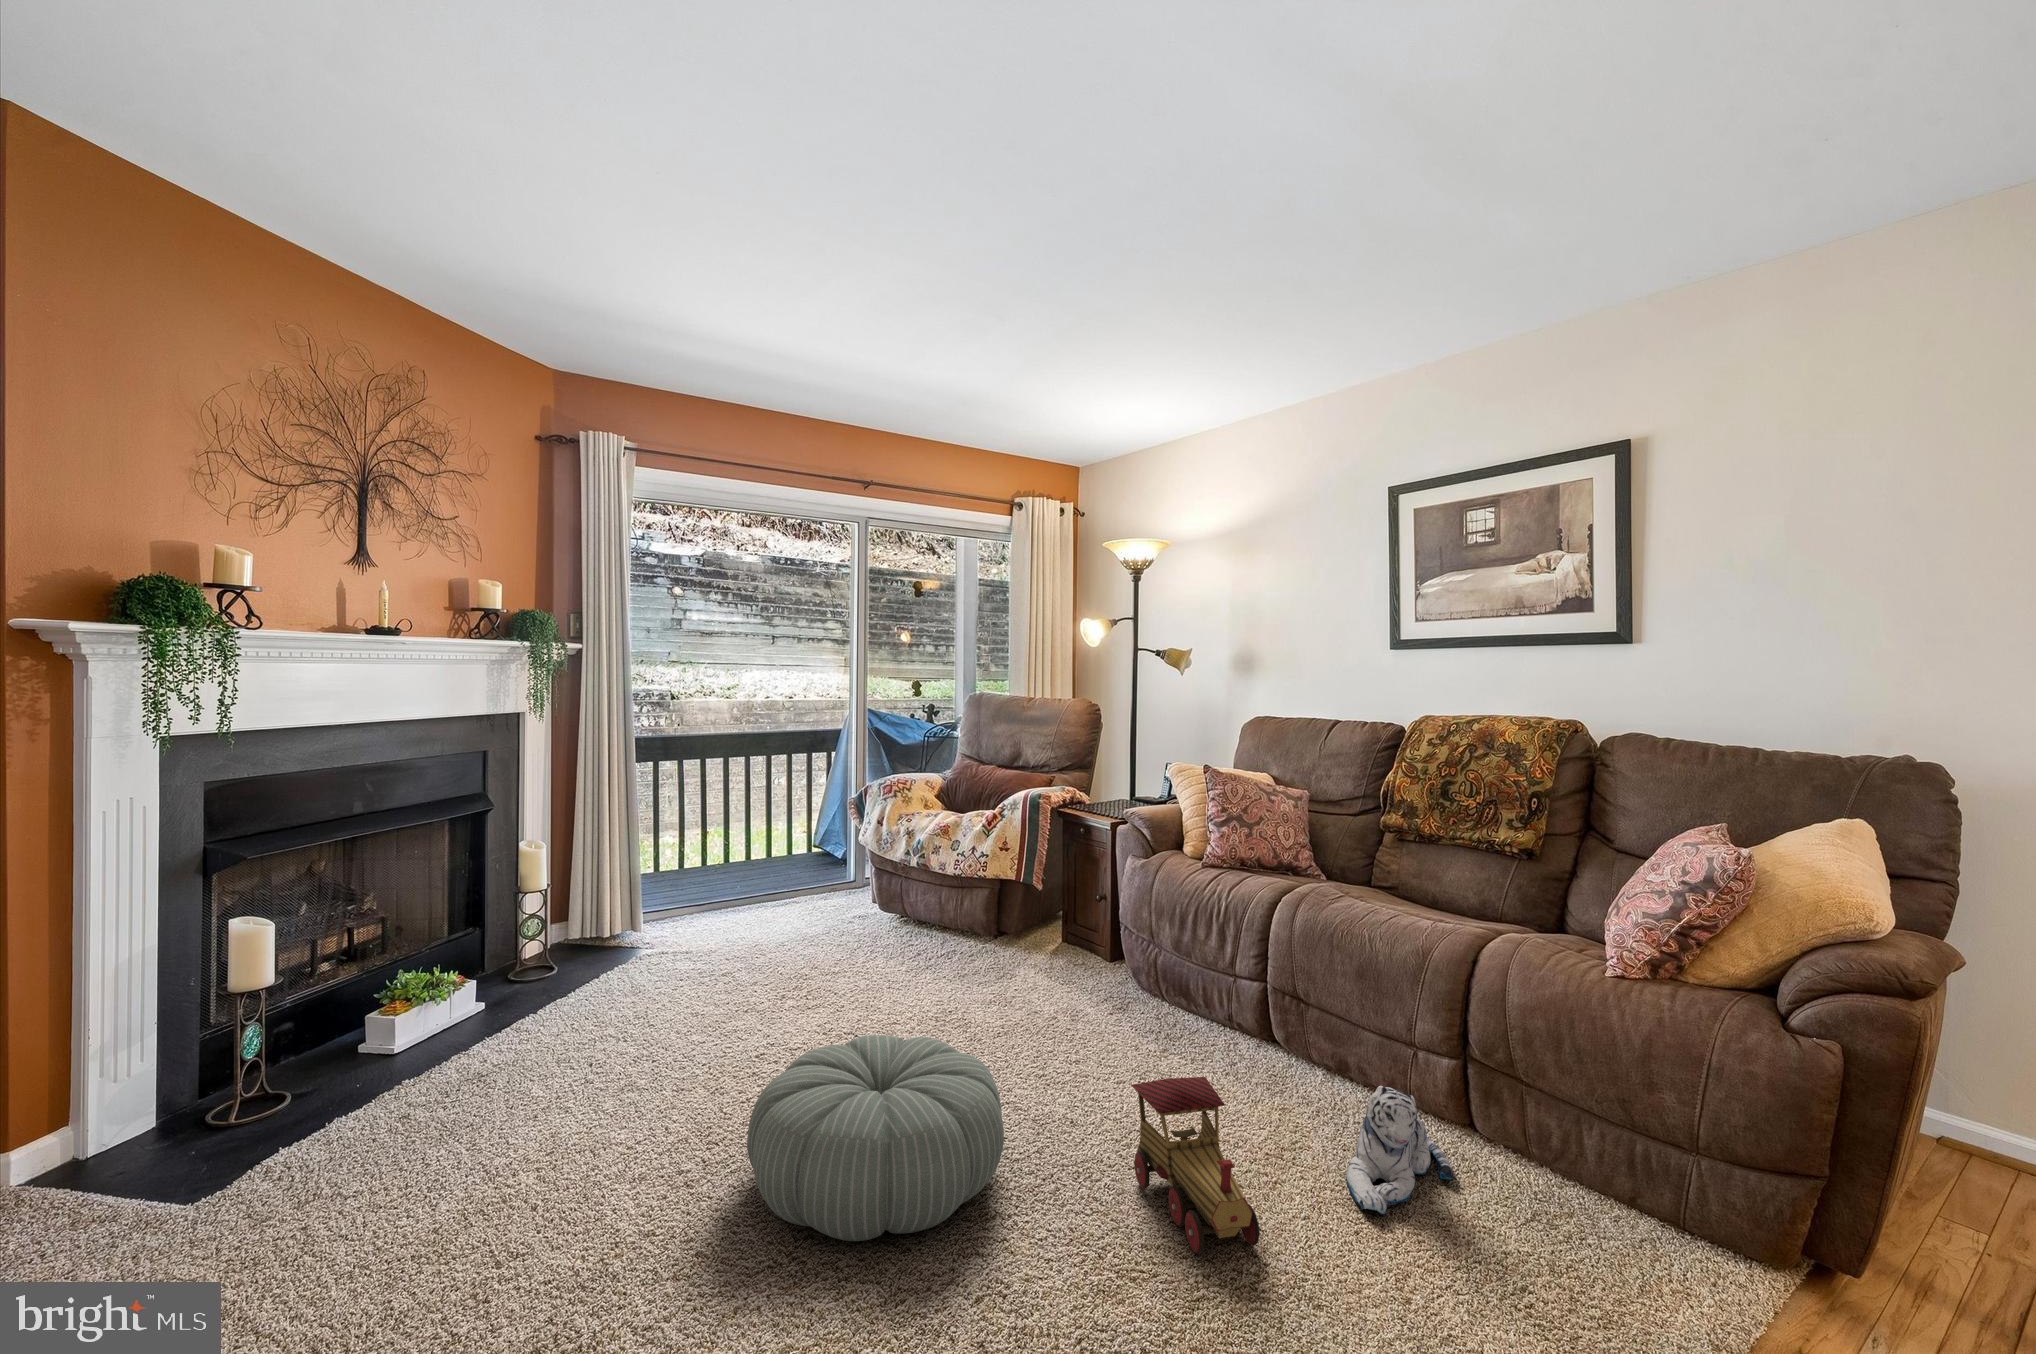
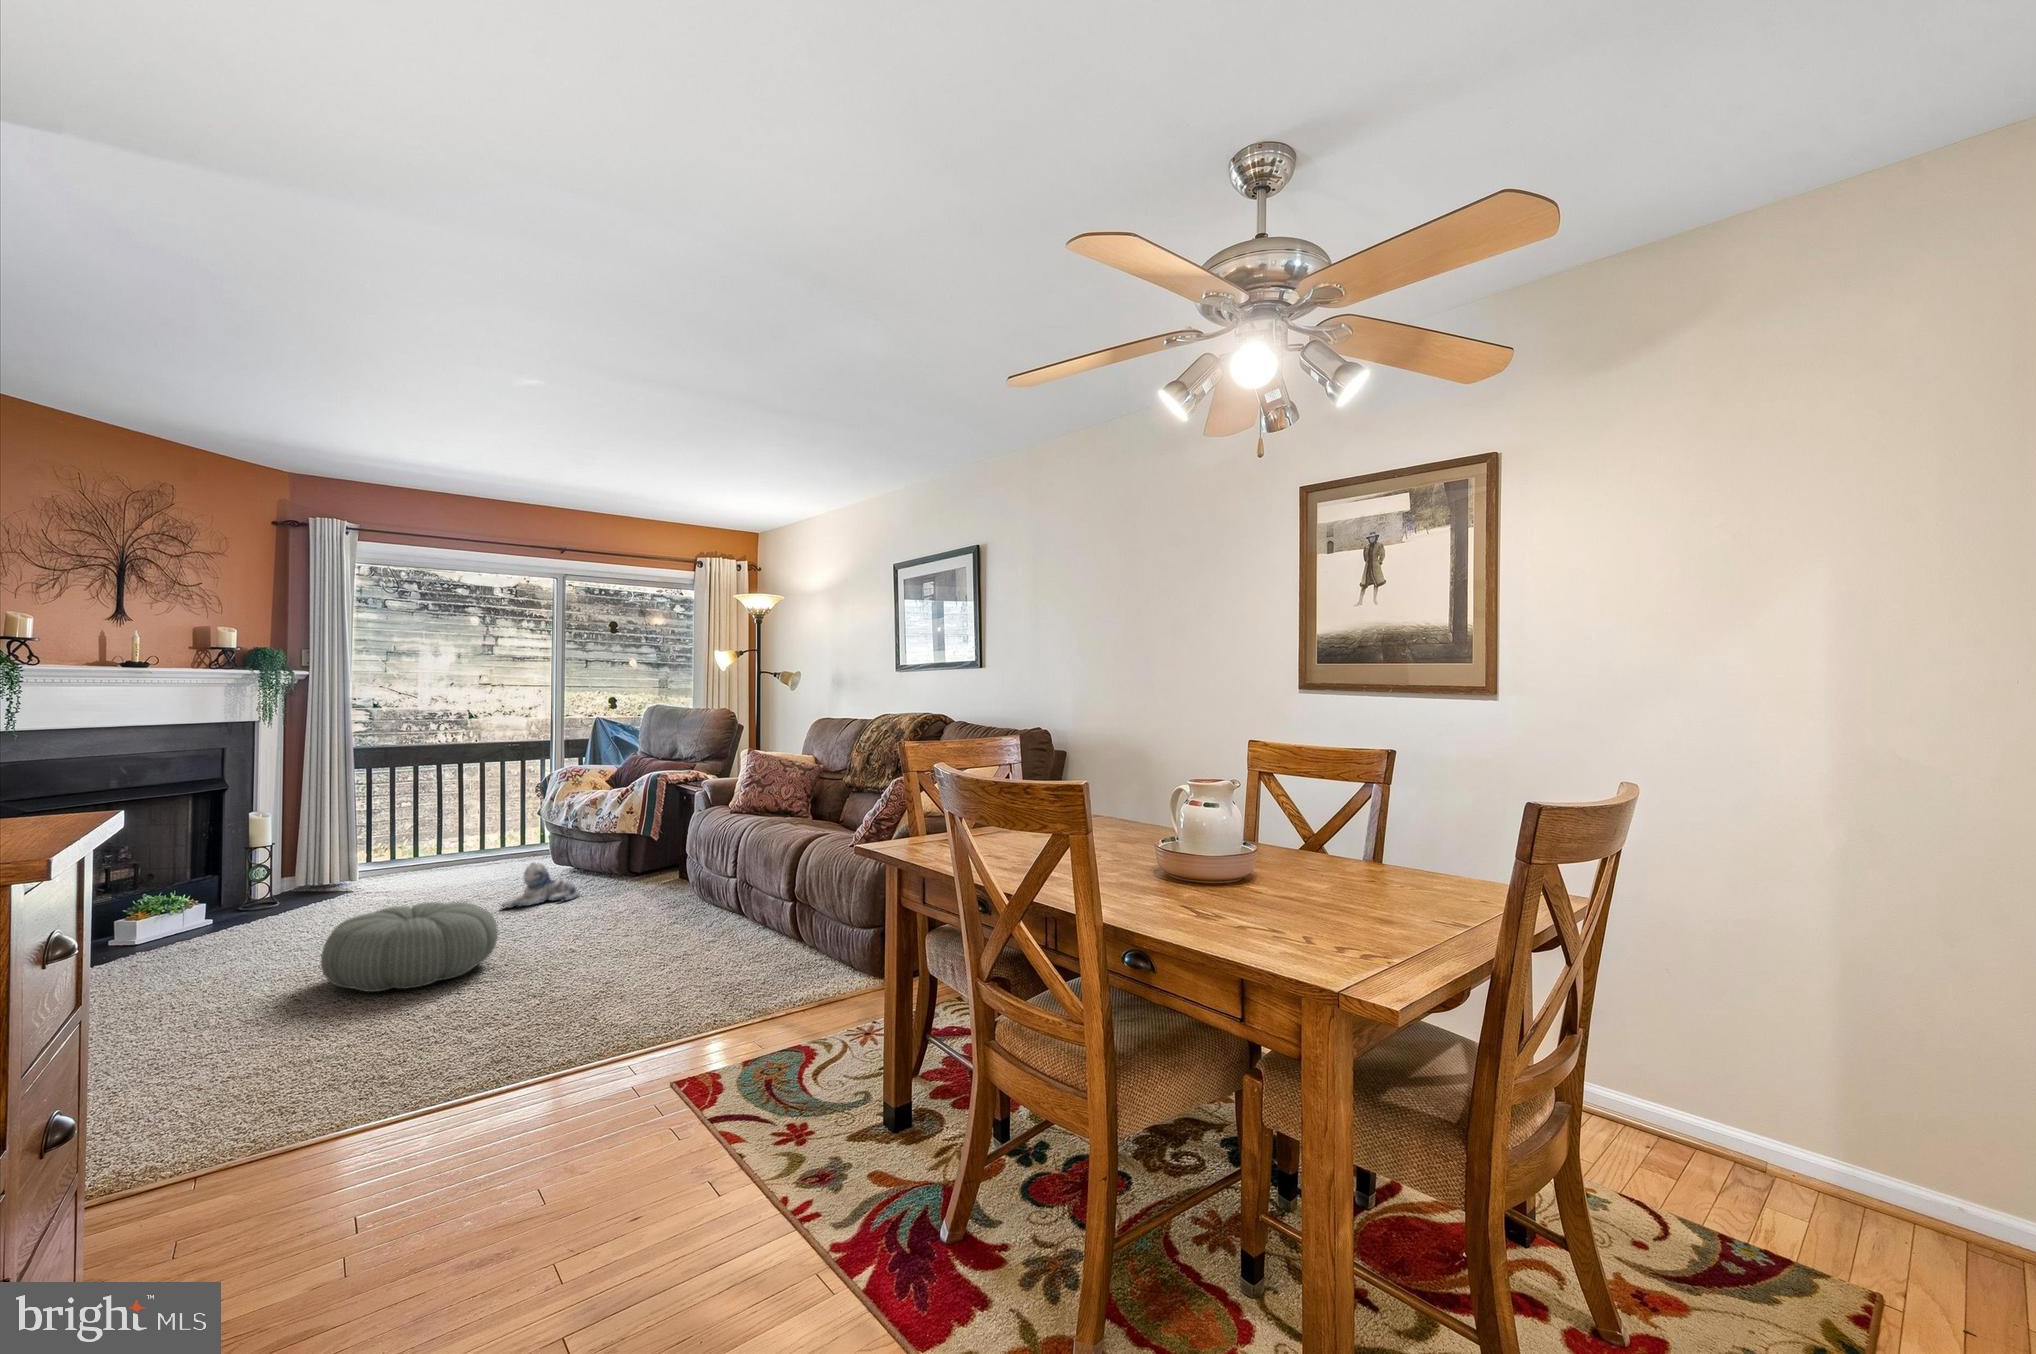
toy train: present [1131,1077,1260,1255] -> none [560,913,619,989]
plush toy: present [1346,1086,1452,1214] -> present [502,863,579,908]

